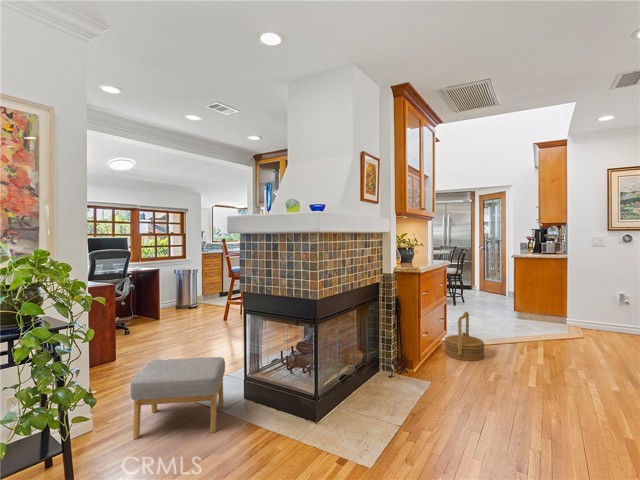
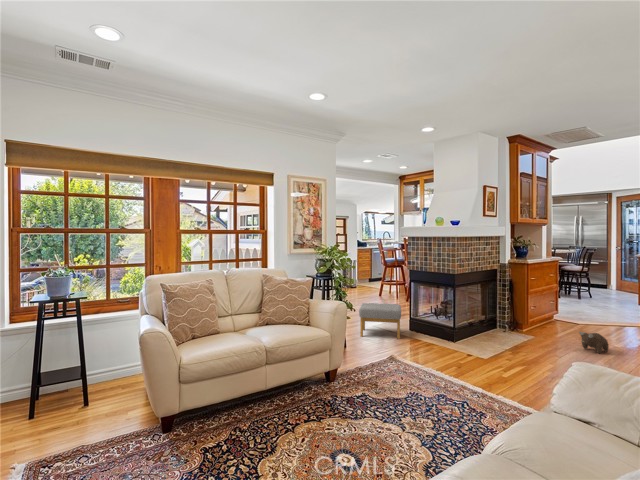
woven basket: present [444,312,485,361] -> none [552,295,585,329]
plush toy: none [504,383,542,419] -> present [579,332,609,354]

